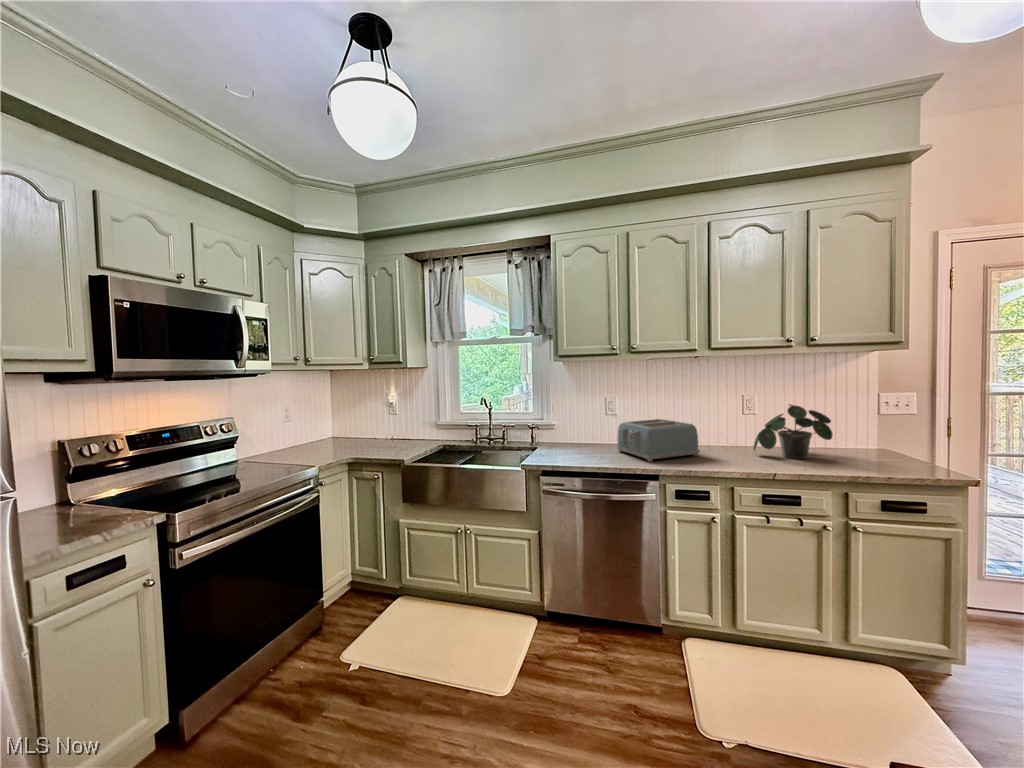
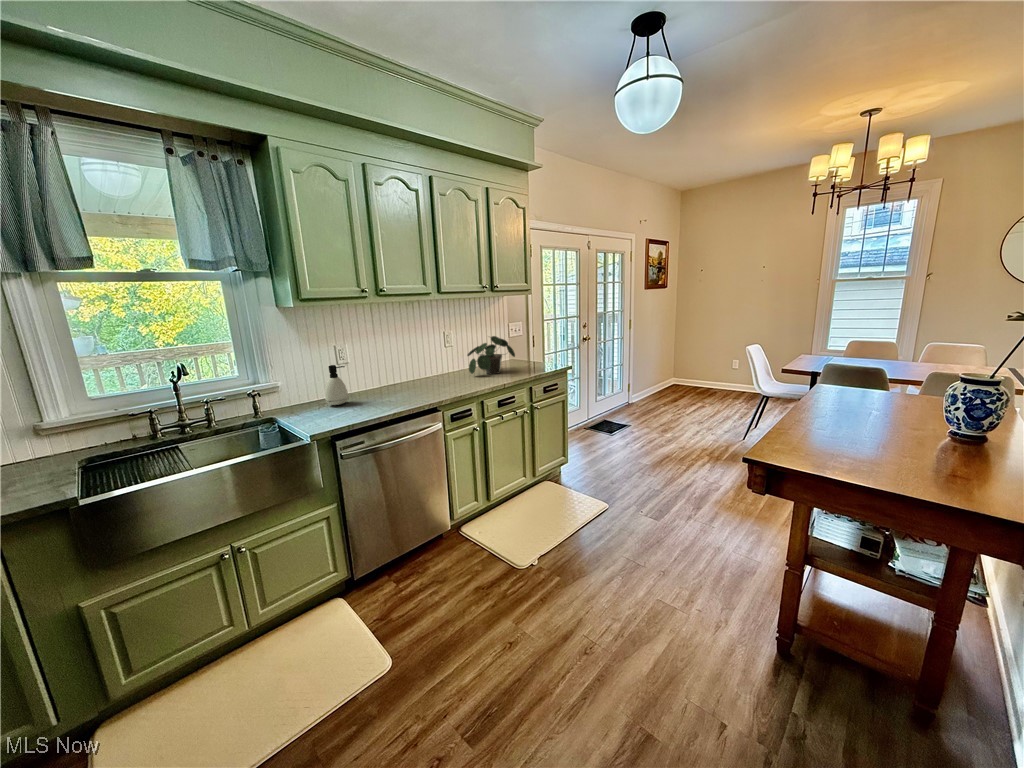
soap dispenser: none [576,413,595,449] -> present [325,365,349,405]
toaster: present [617,419,700,462] -> none [373,360,443,398]

